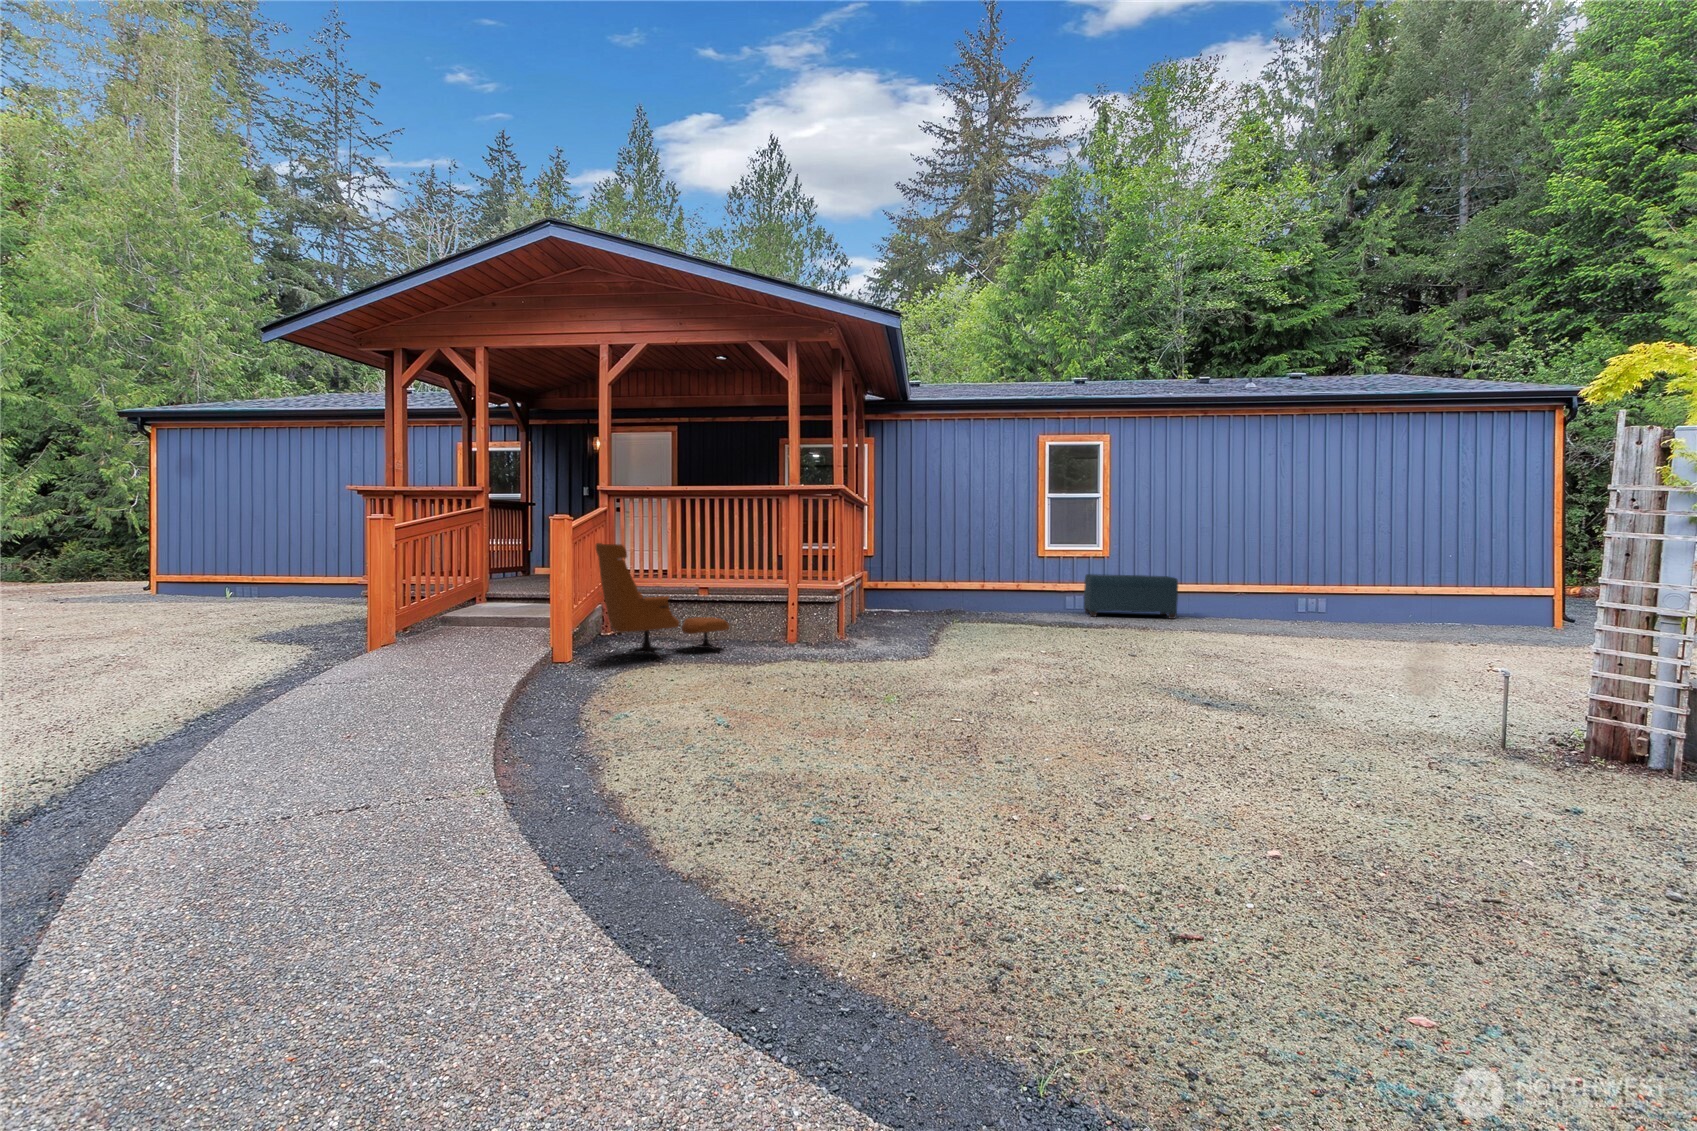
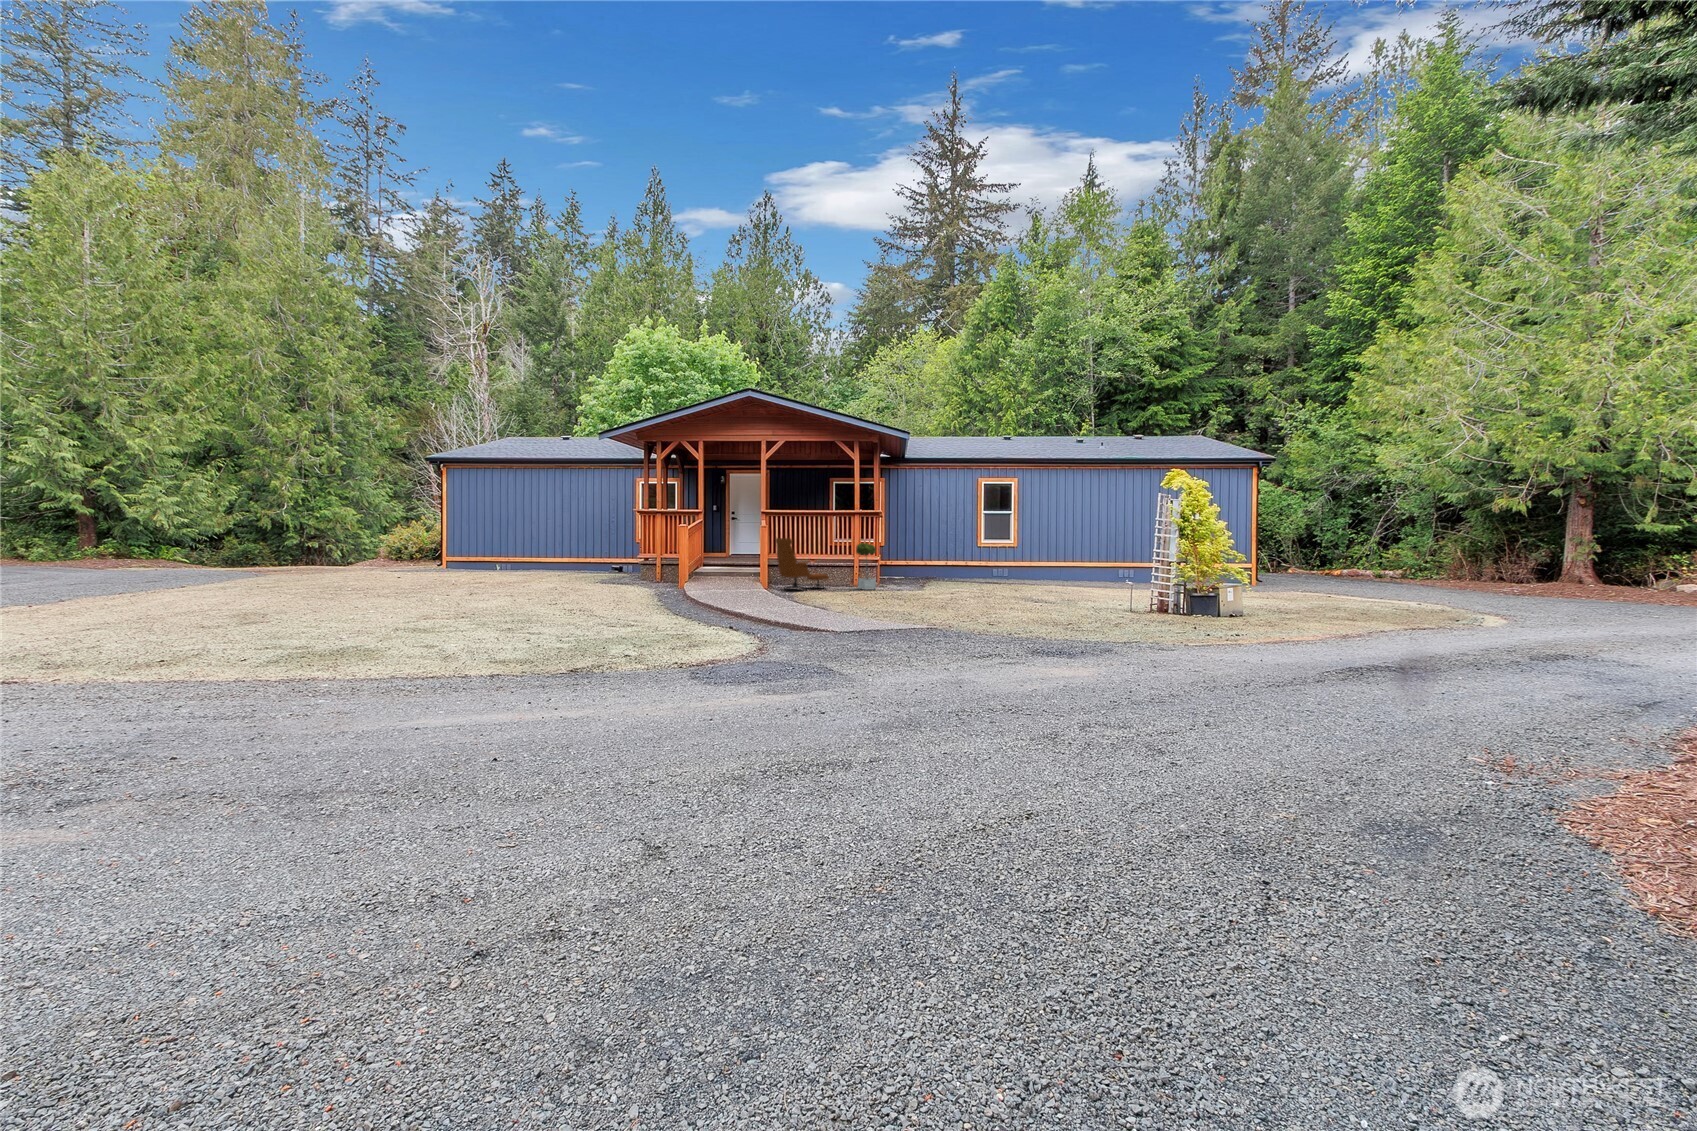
potted tree: none [787,551,831,652] -> present [856,543,876,590]
bench: present [1084,574,1178,619] -> none [1003,558,1053,582]

